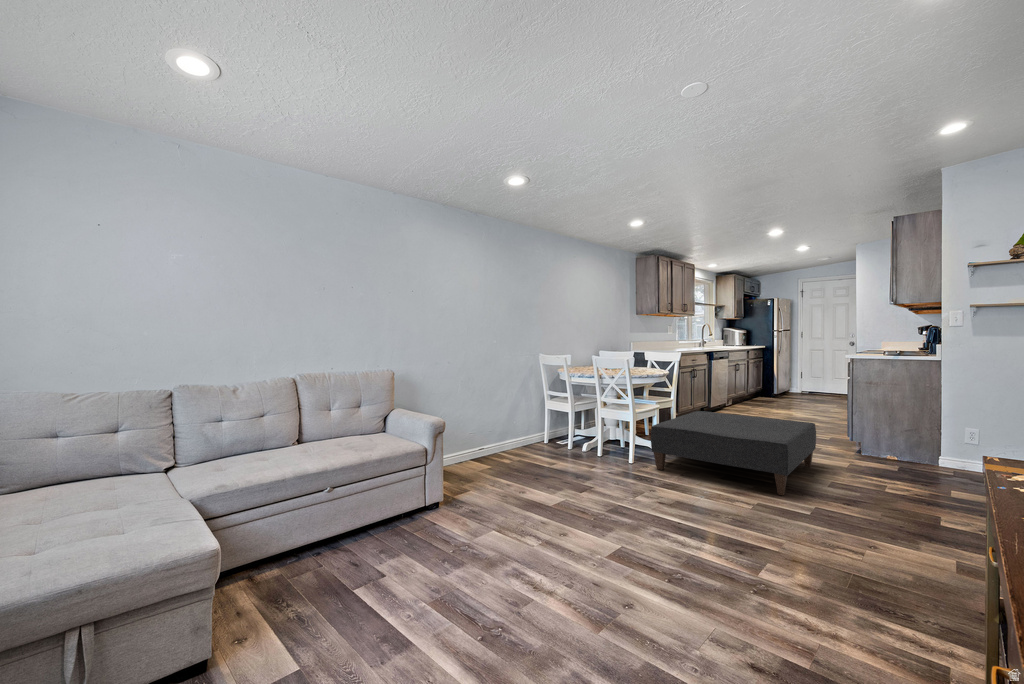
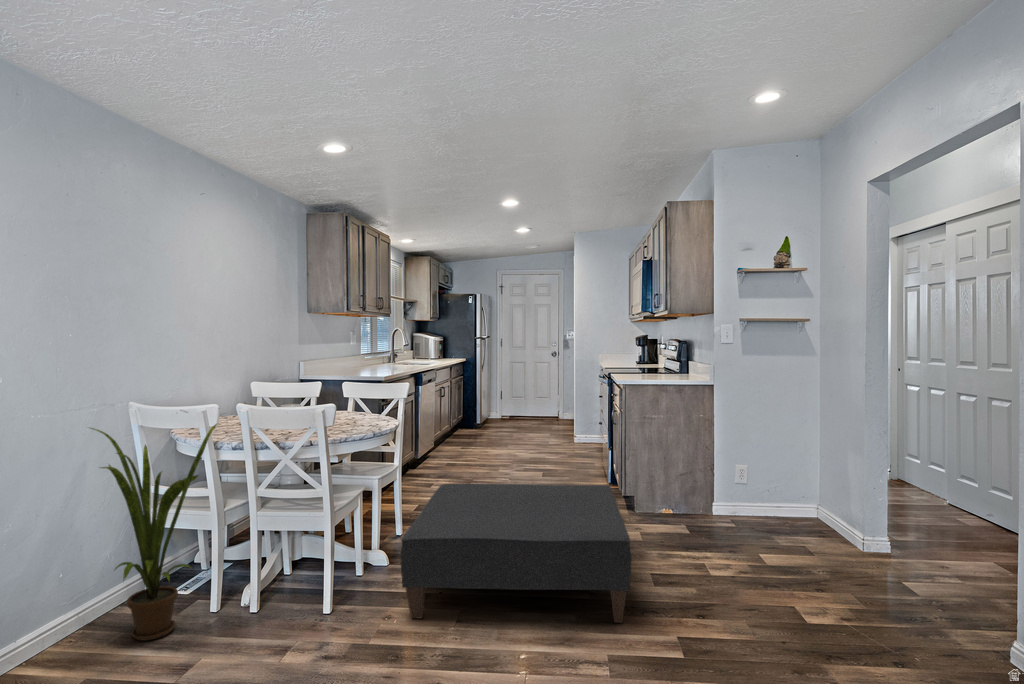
house plant: none [524,362,573,453] -> present [91,424,217,641]

